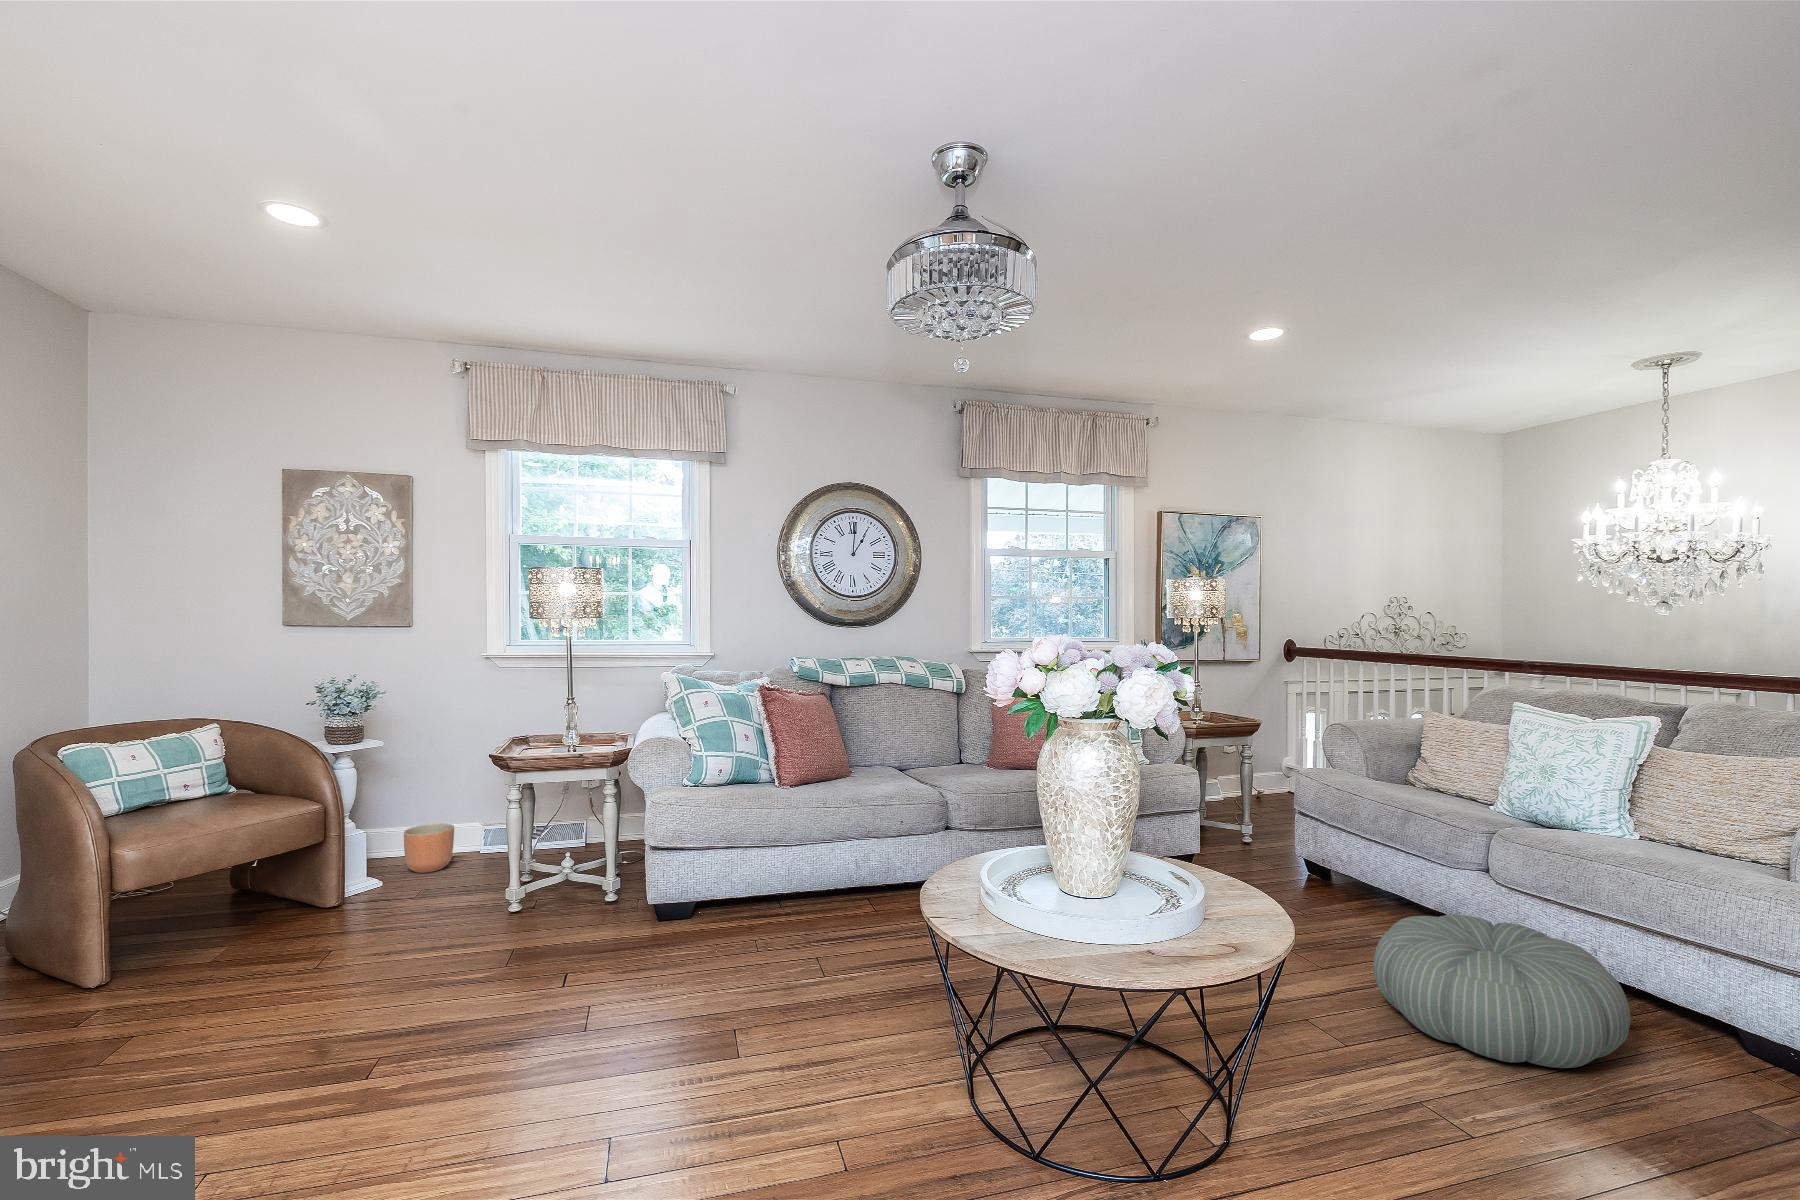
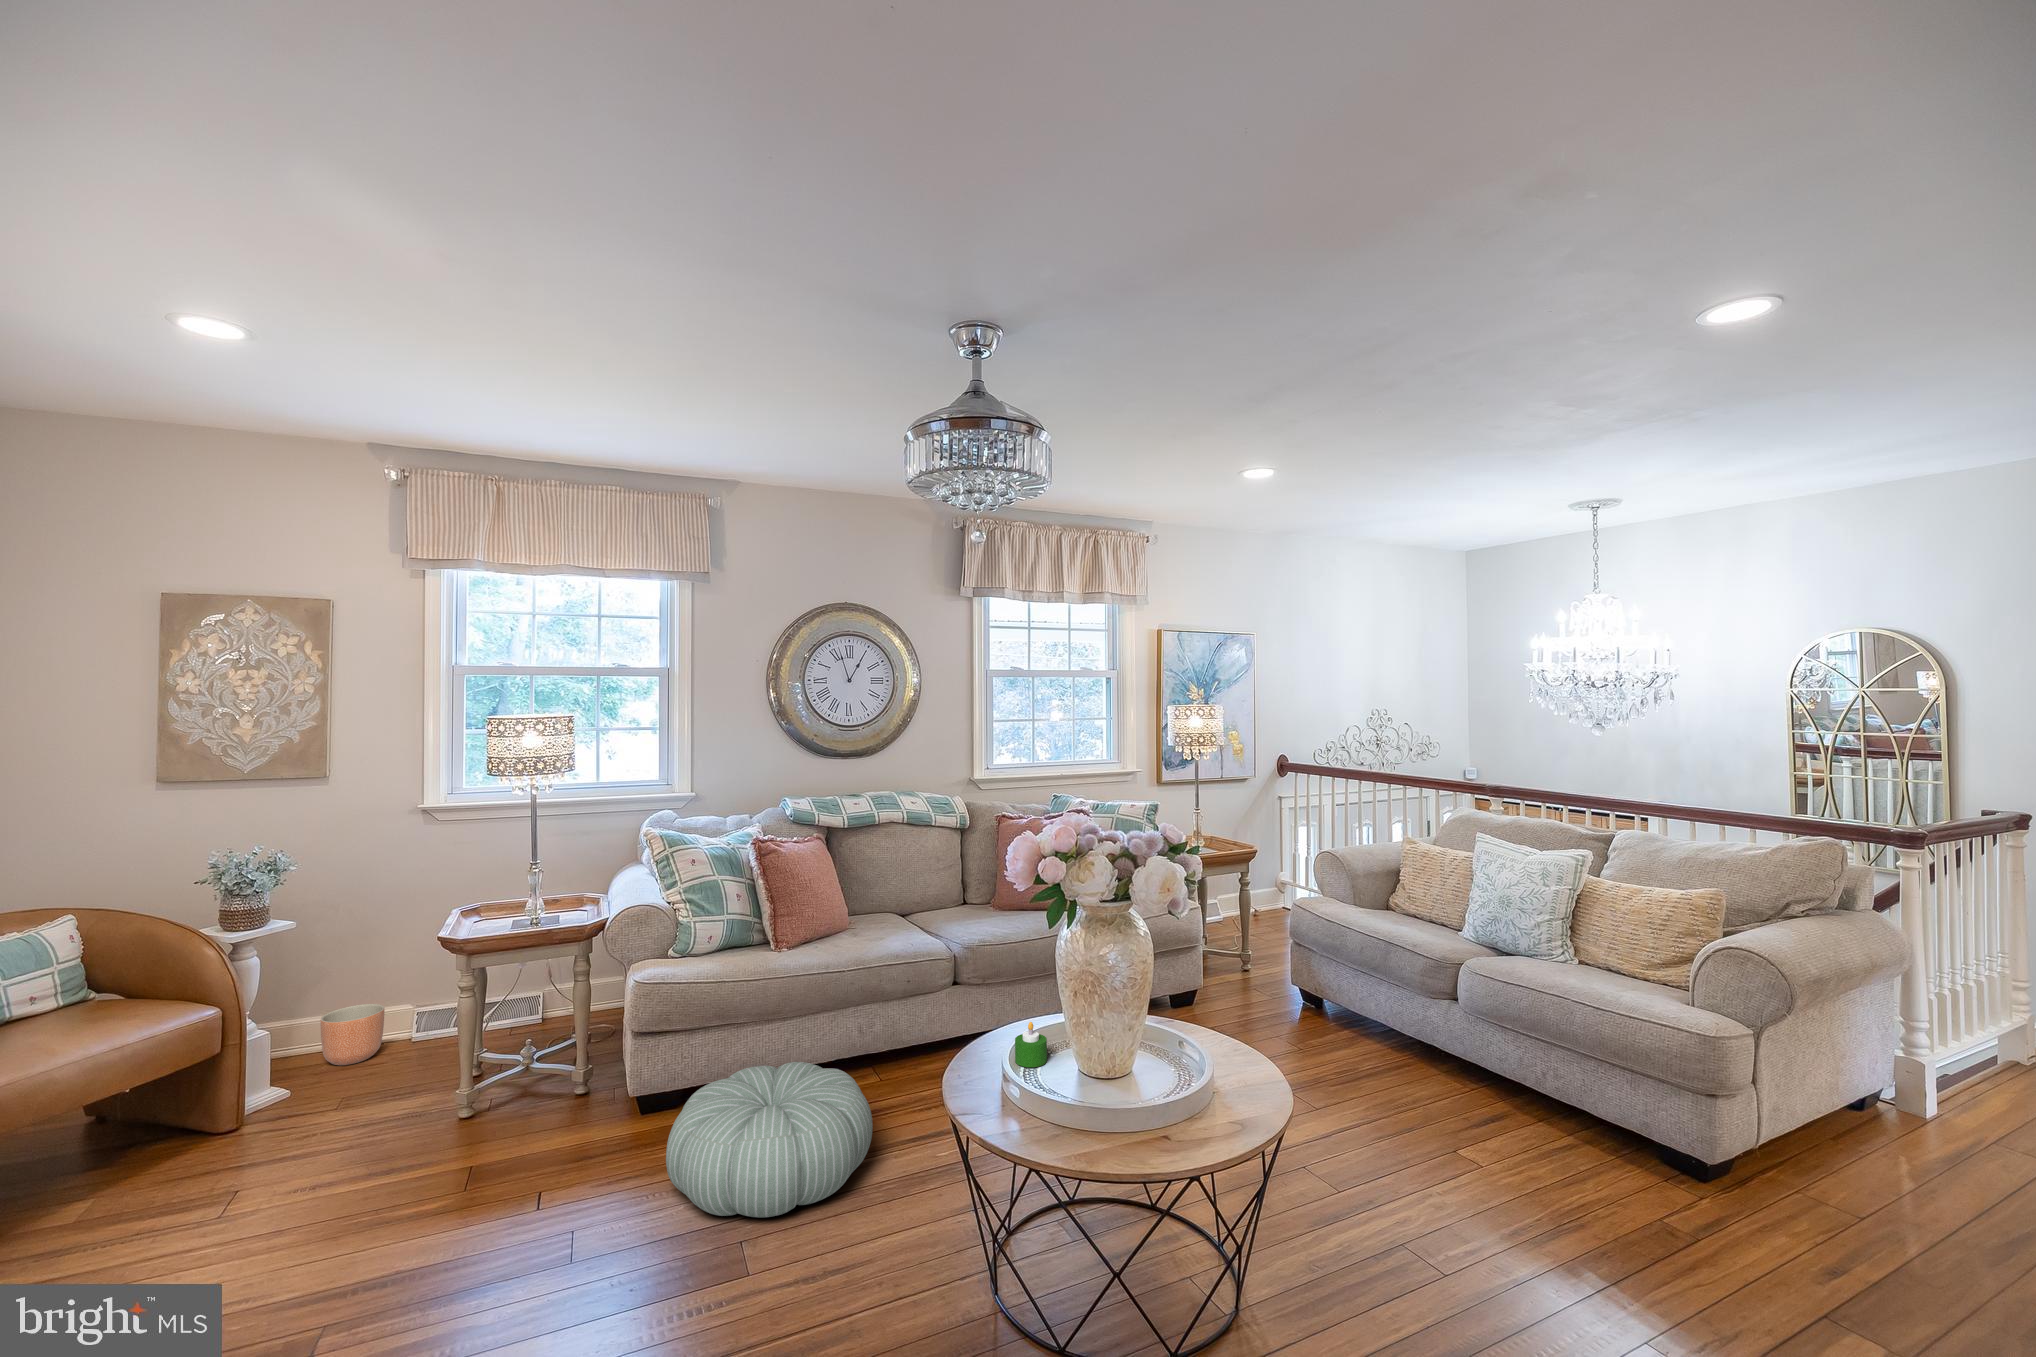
candle: none [995,840,1026,883] -> present [1015,1022,1047,1067]
pouf: present [1373,914,1631,1068] -> present [666,1062,873,1217]

